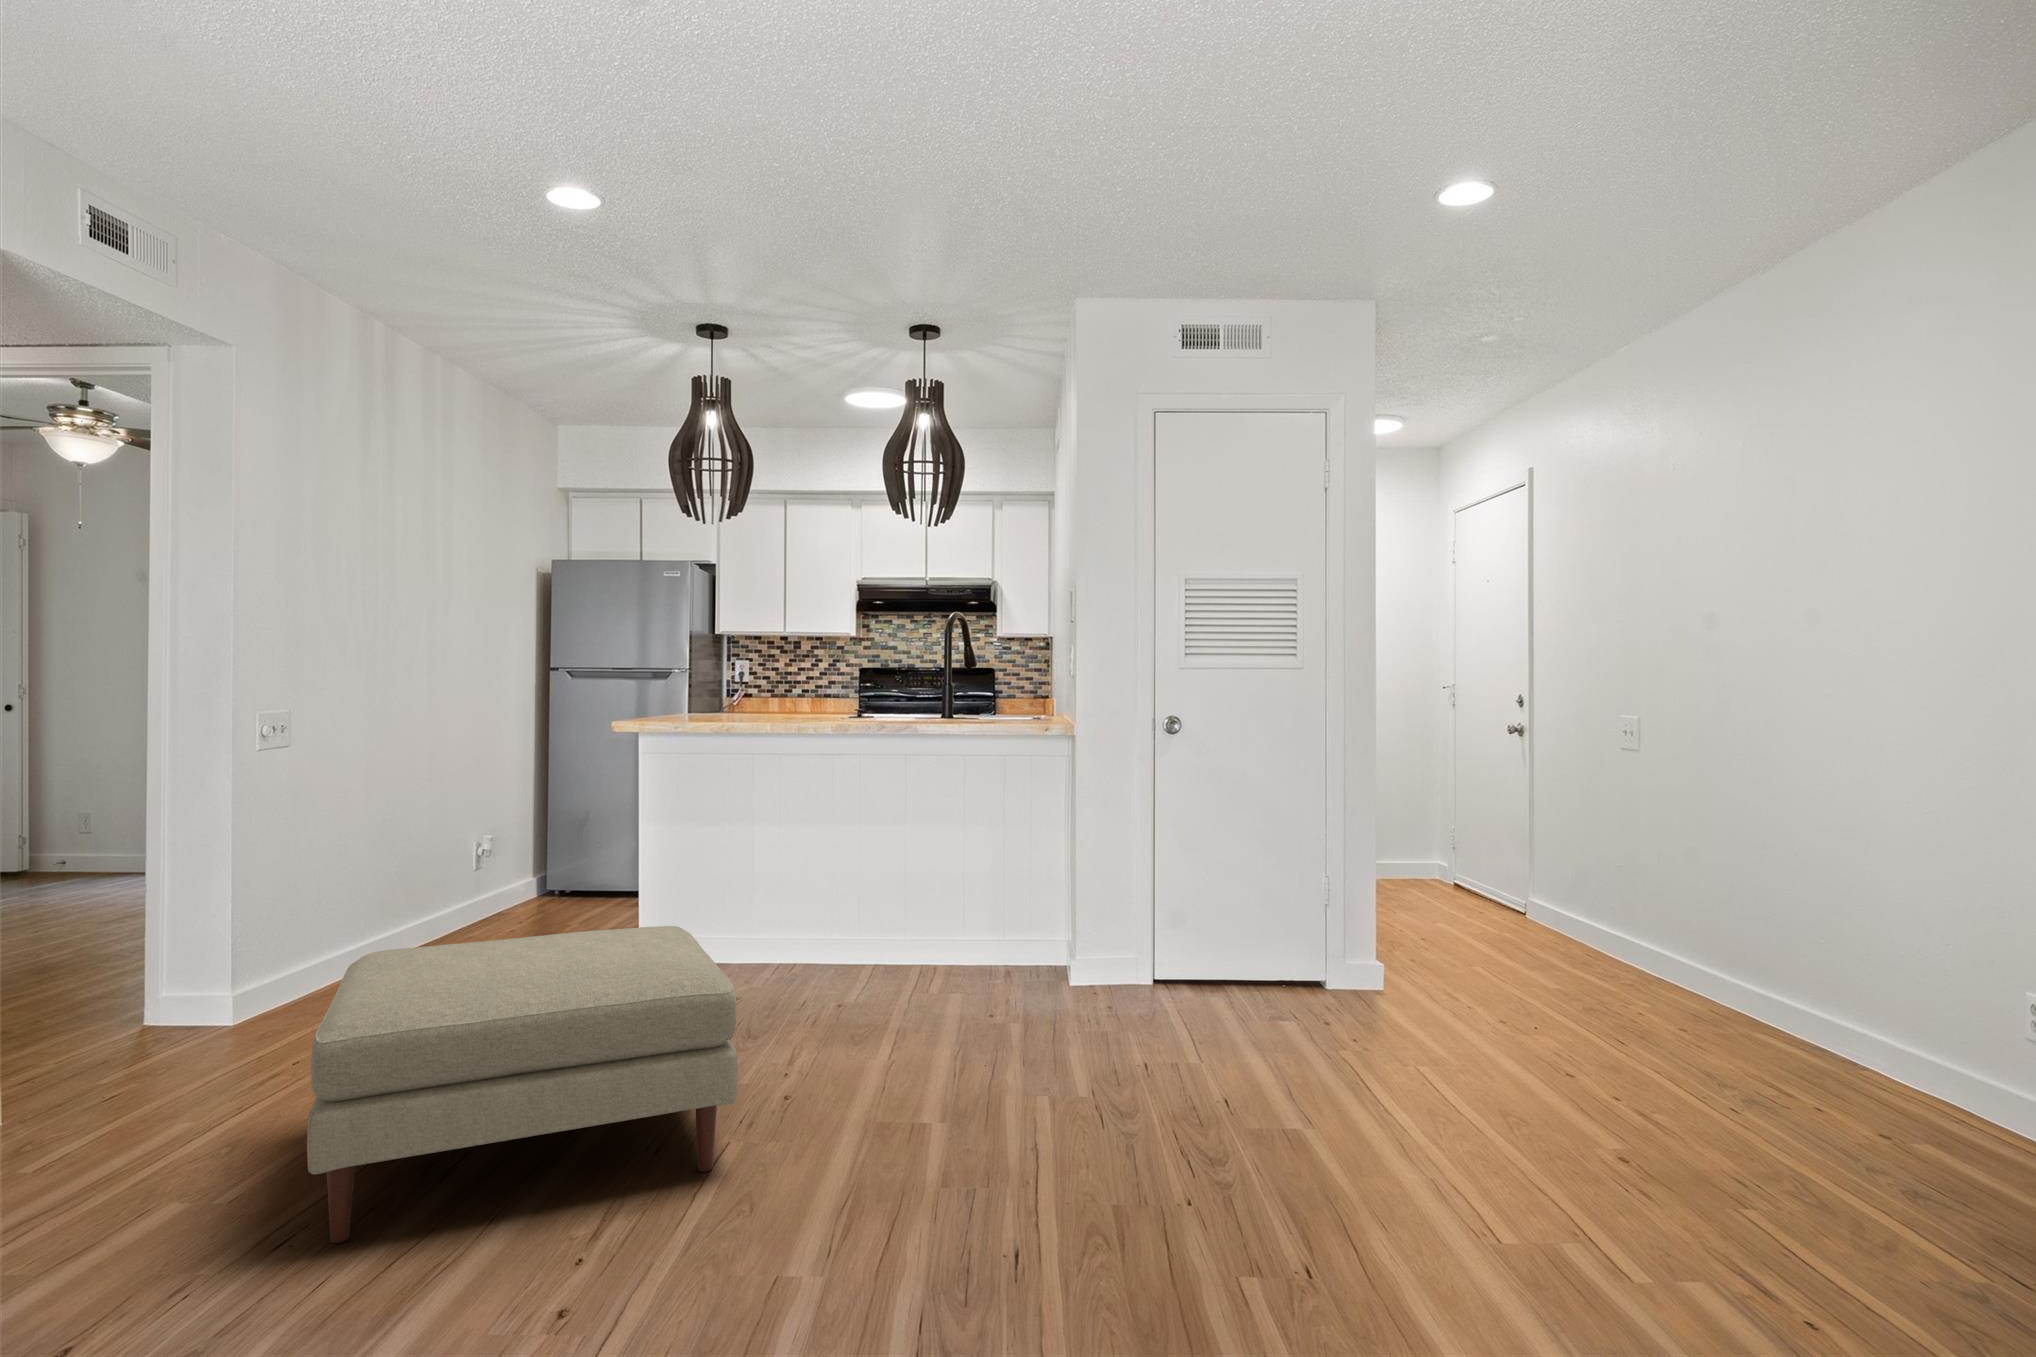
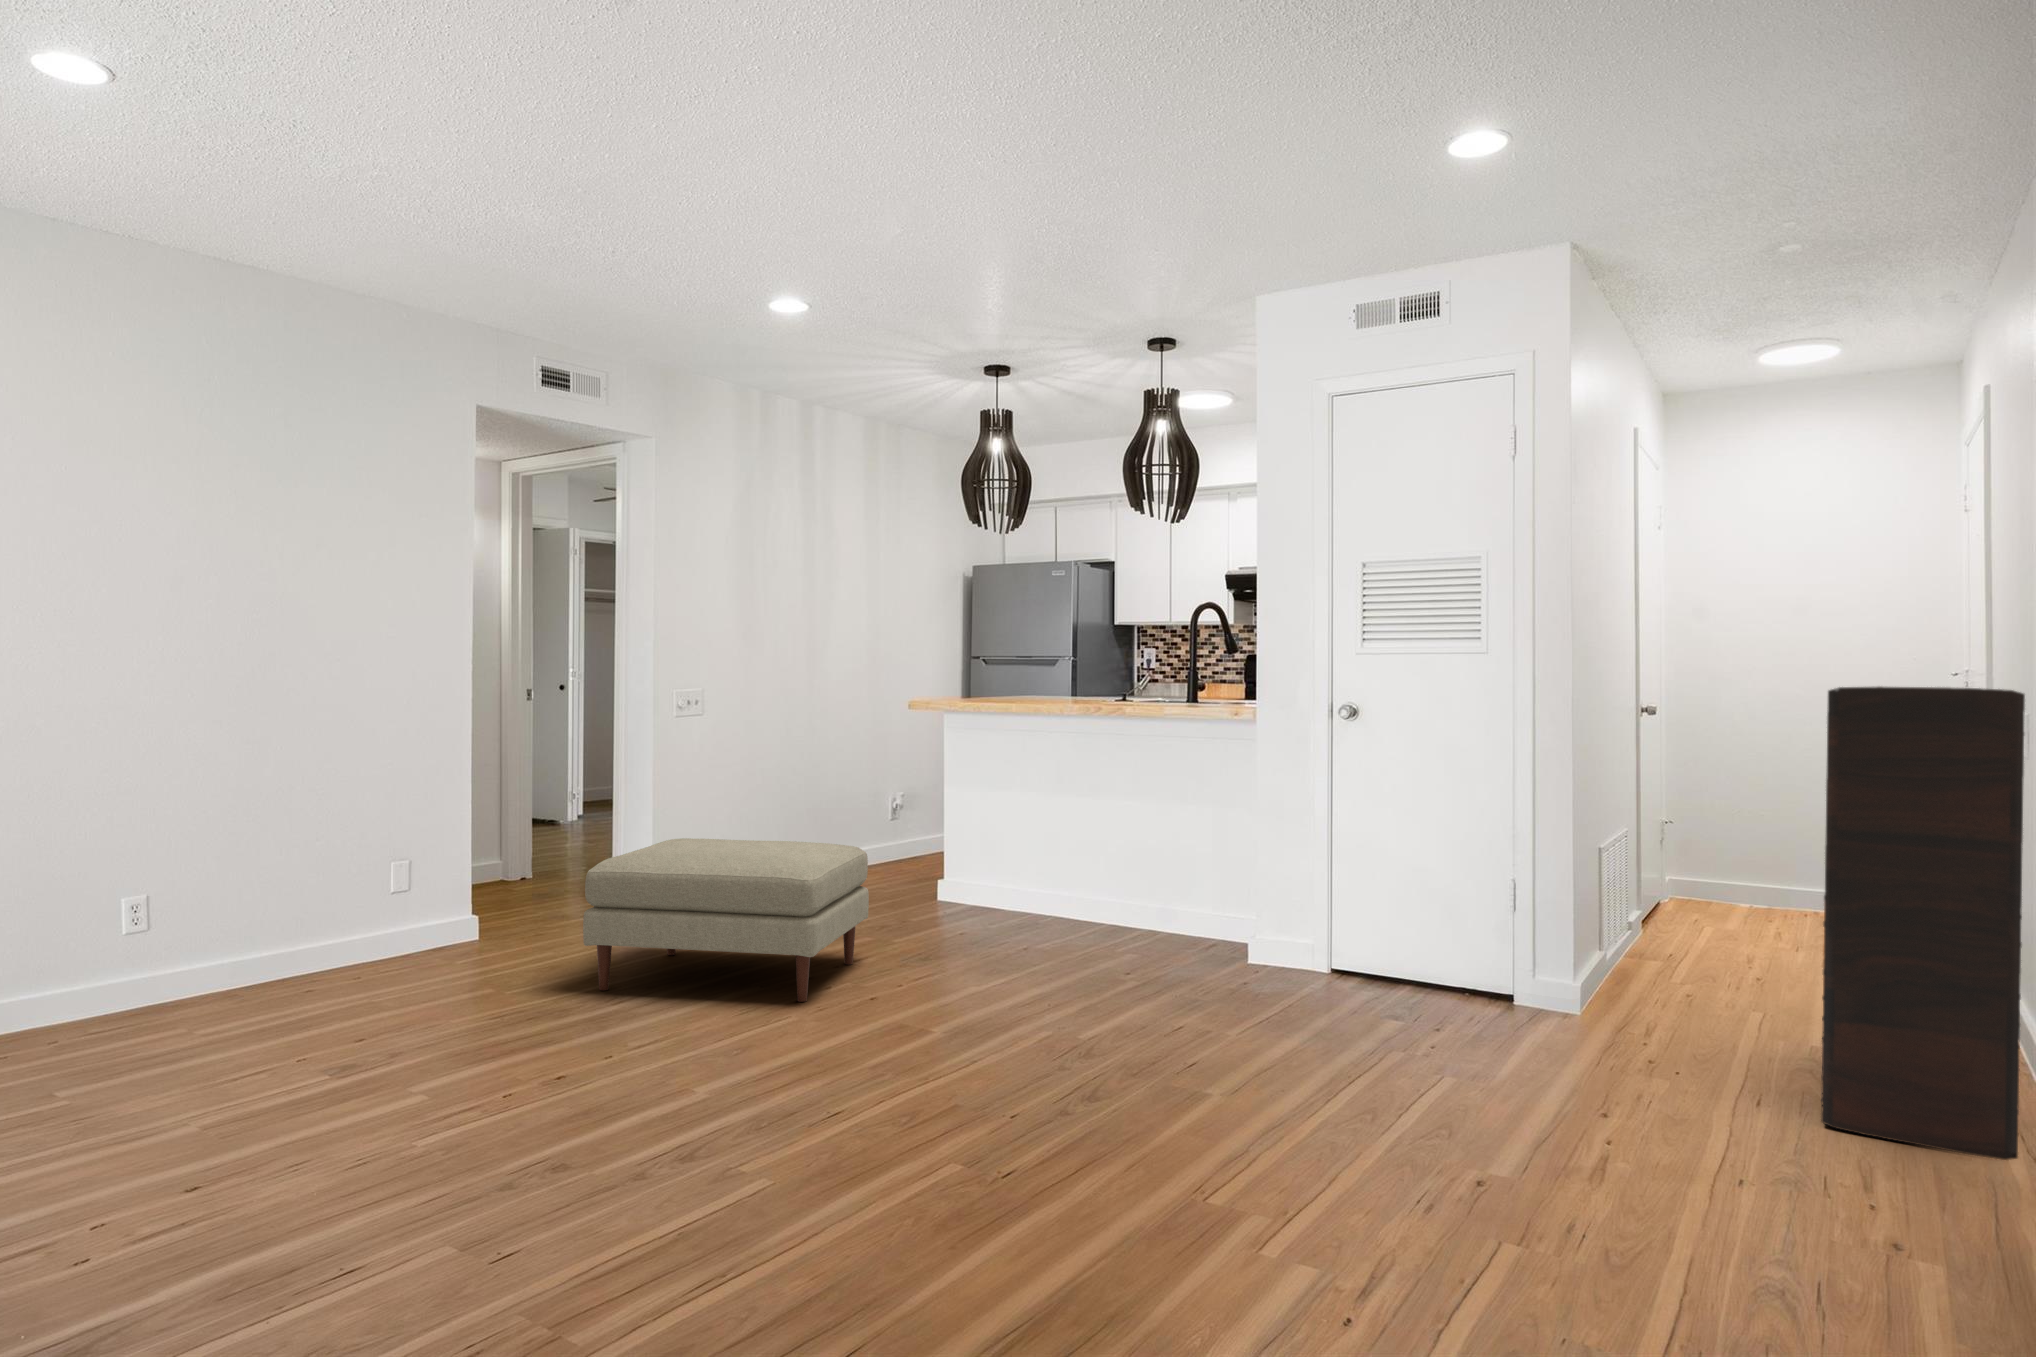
bookshelf: none [1594,695,1851,1064] -> present [1821,686,2025,1160]

